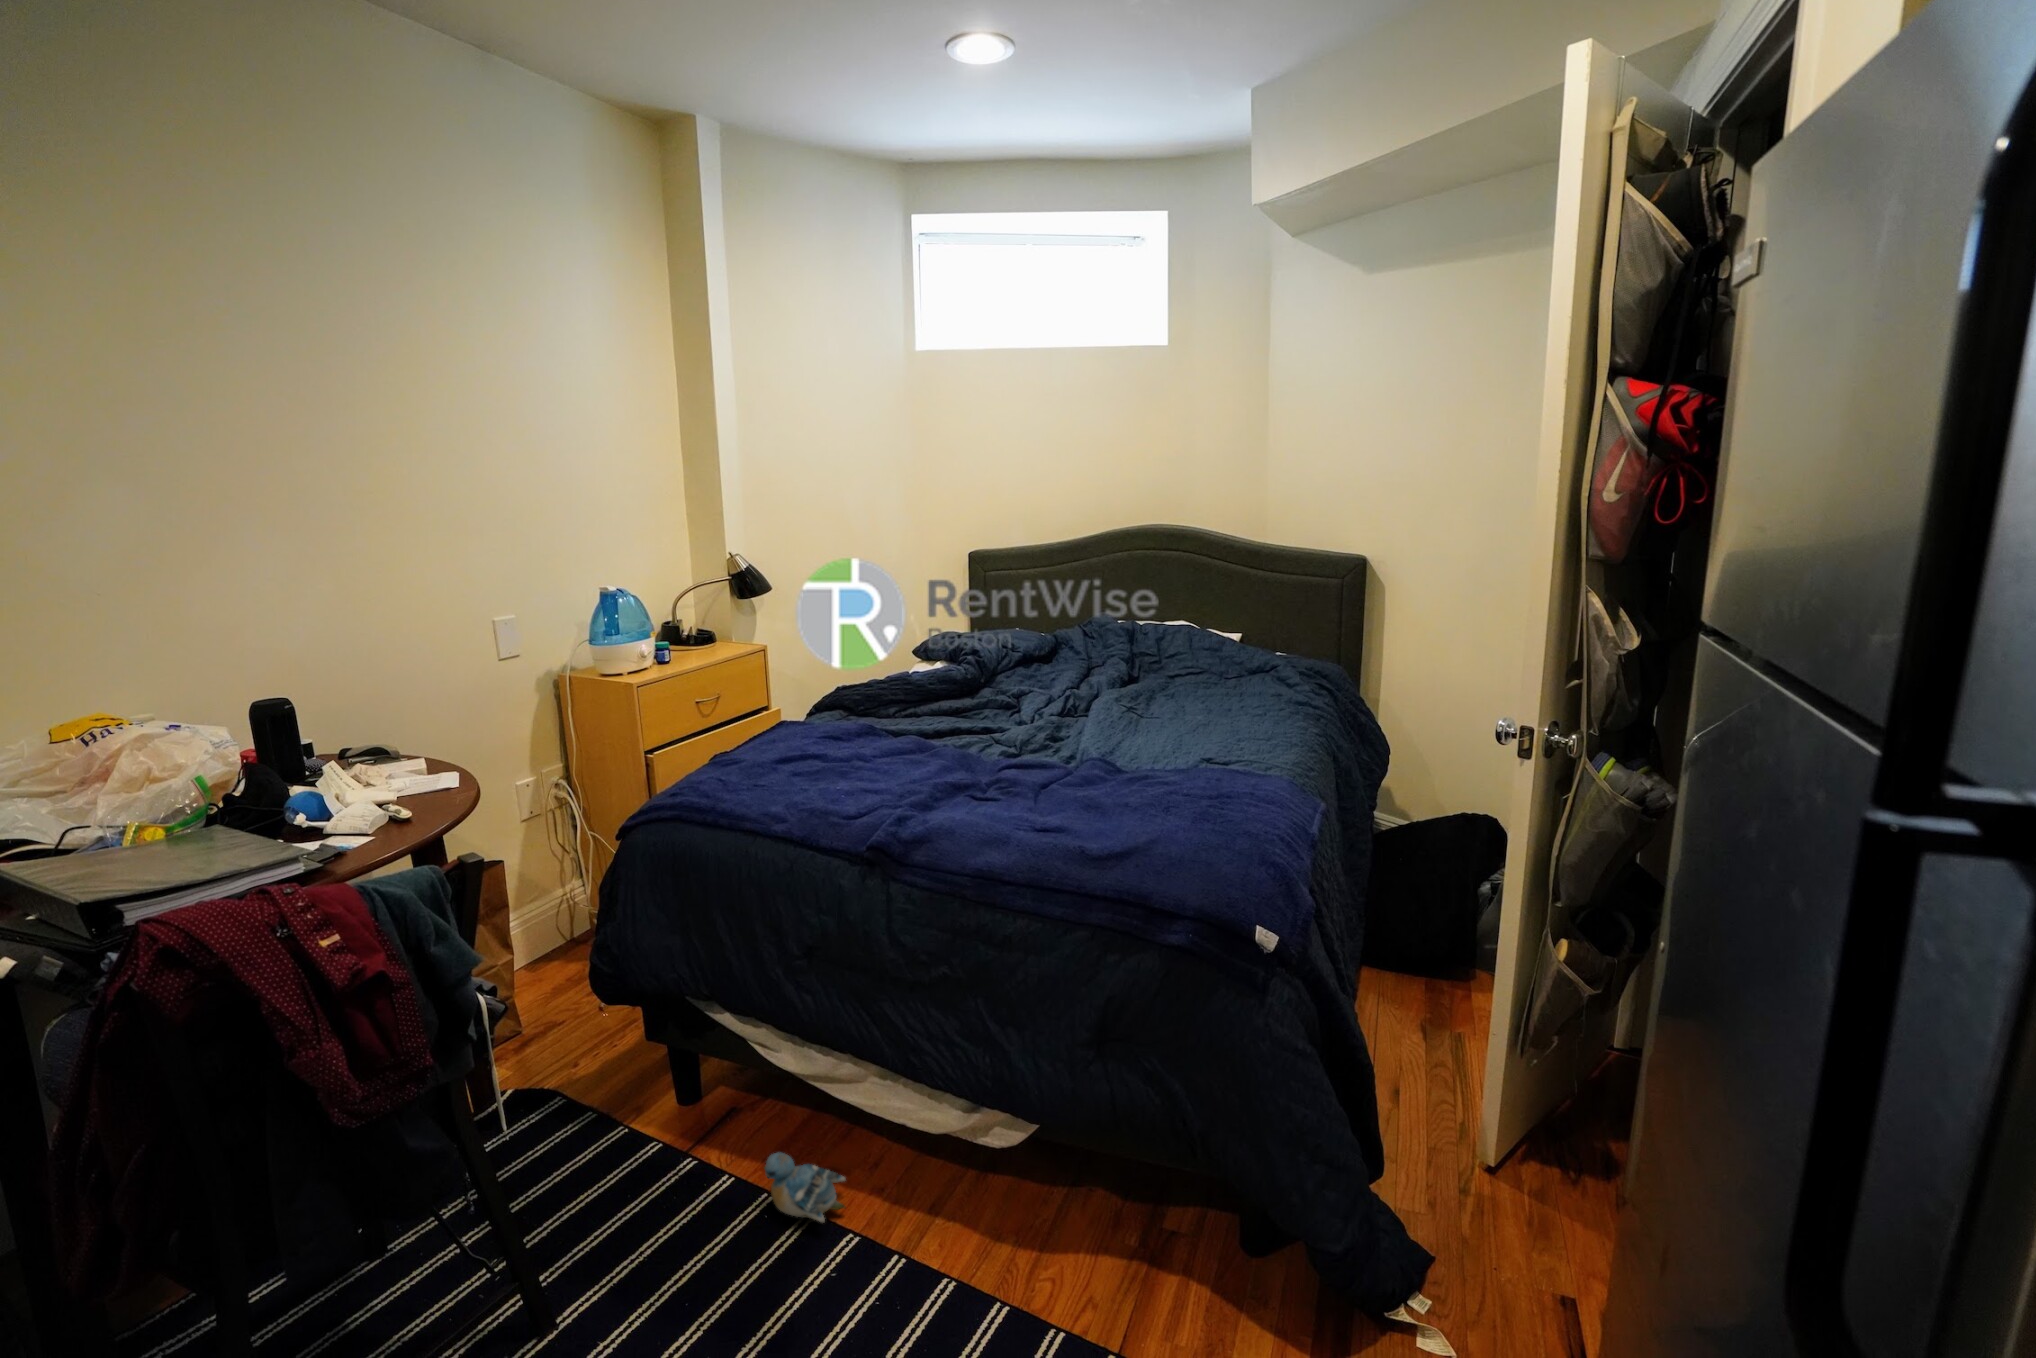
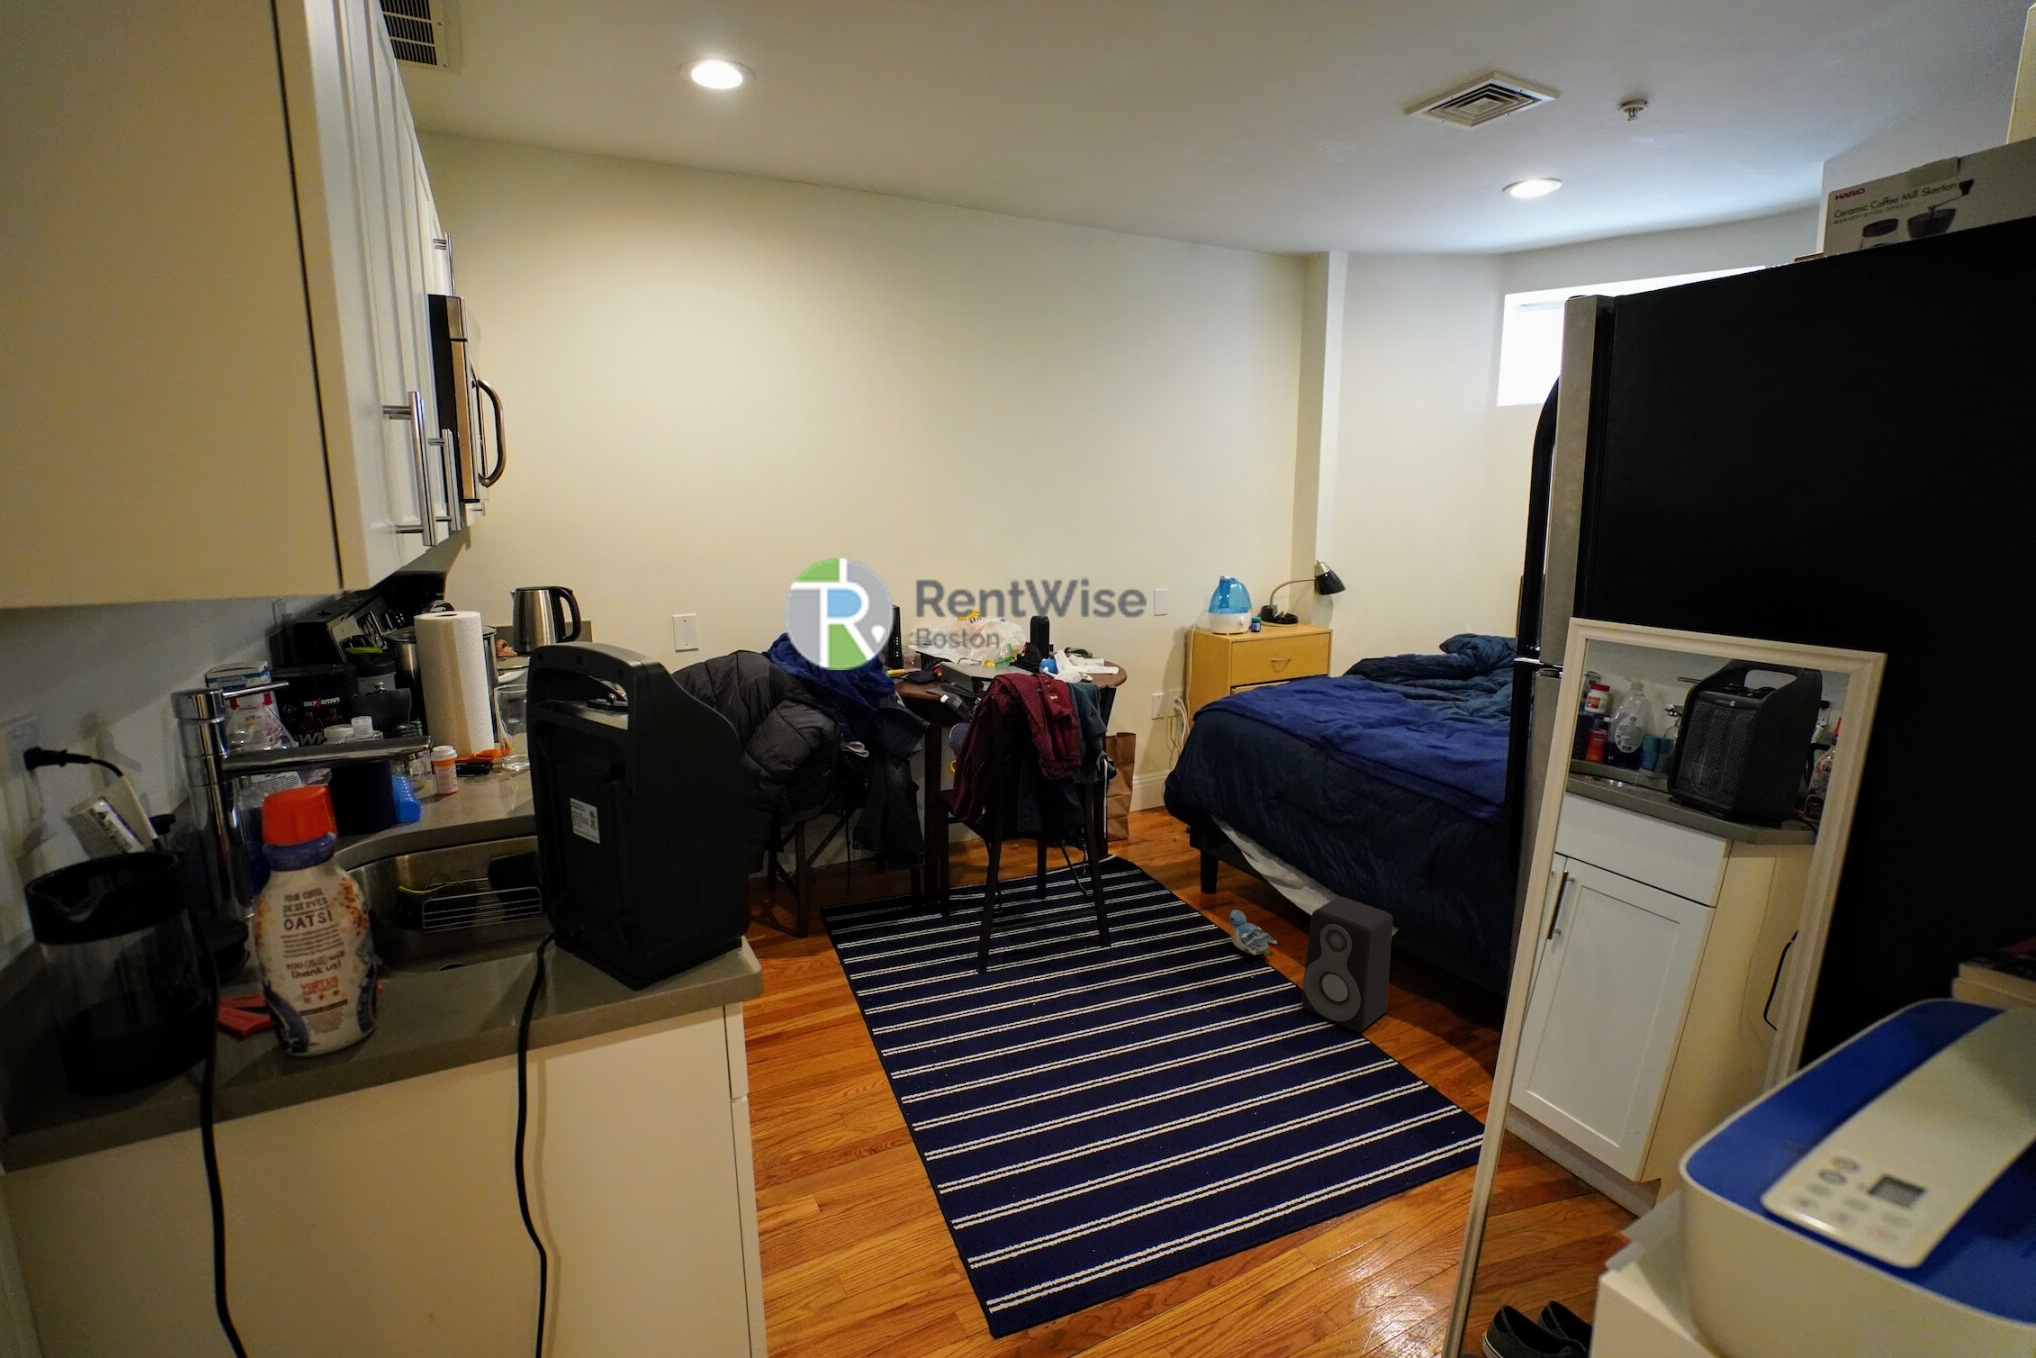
speaker: none [930,1097,1036,1306] -> present [1302,897,1393,1032]

